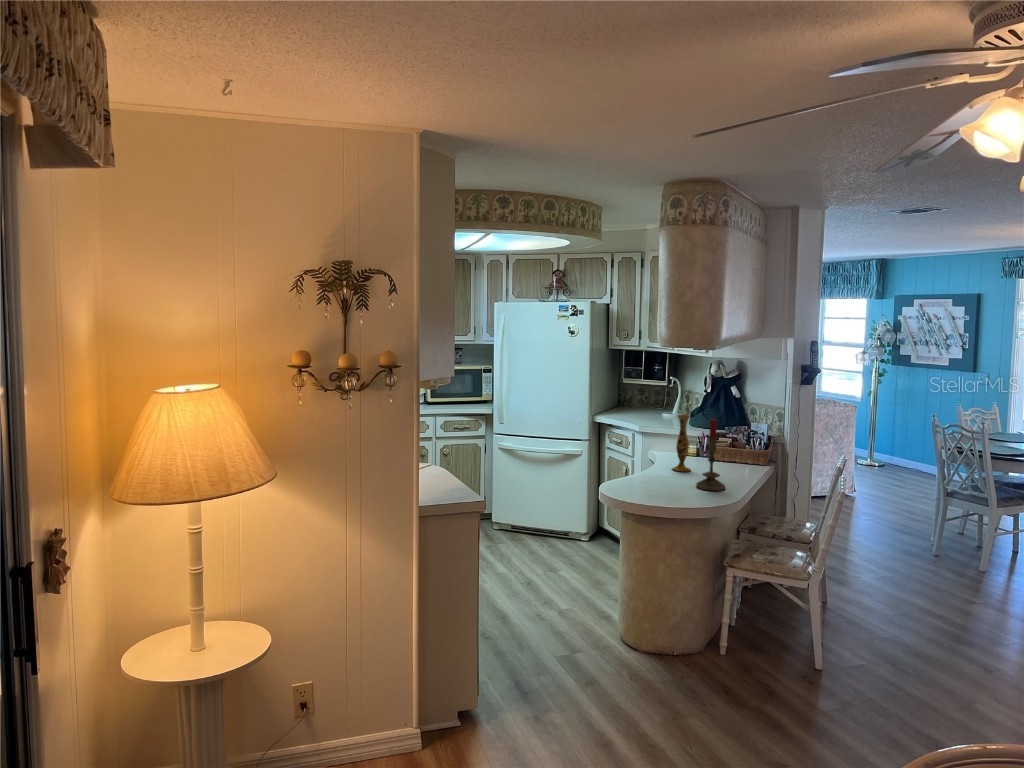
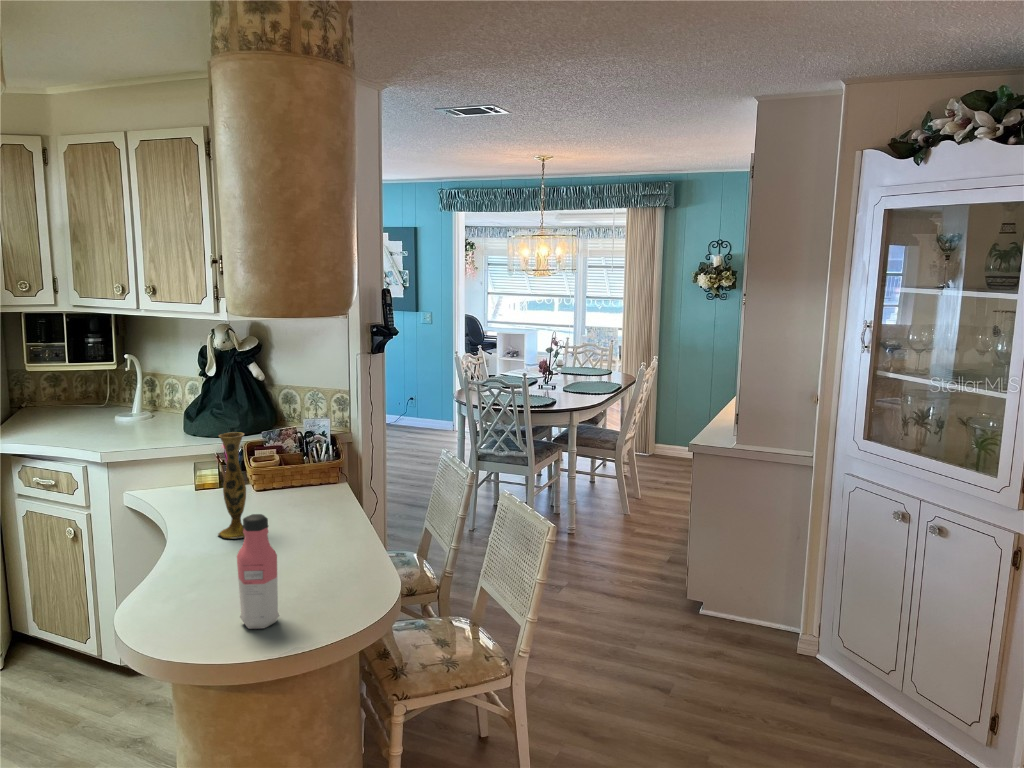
candle: present [696,419,725,491] -> none [302,439,355,577]
water bottle: none [649,442,667,497] -> present [237,514,279,629]

